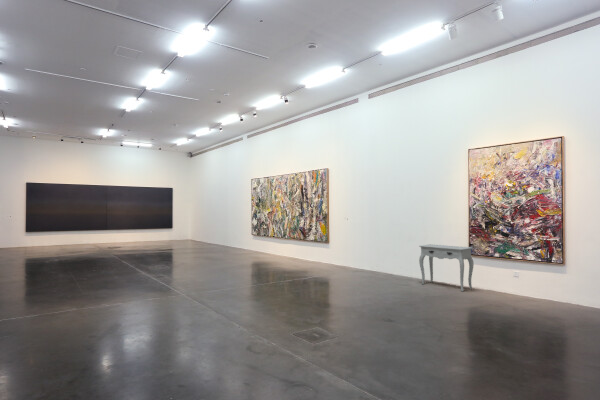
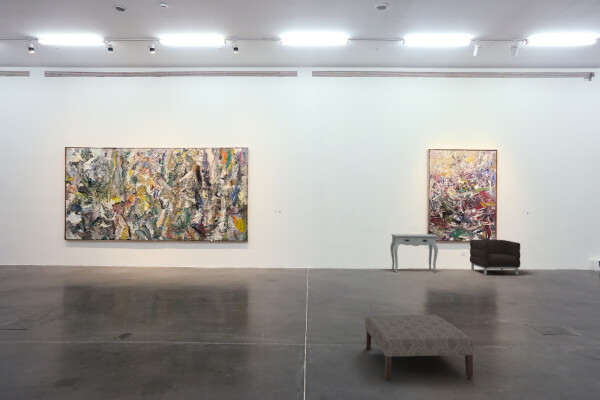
armchair: none [506,258,576,313] -> present [470,240,520,275]
ottoman: none [137,294,217,342] -> present [365,315,474,380]

